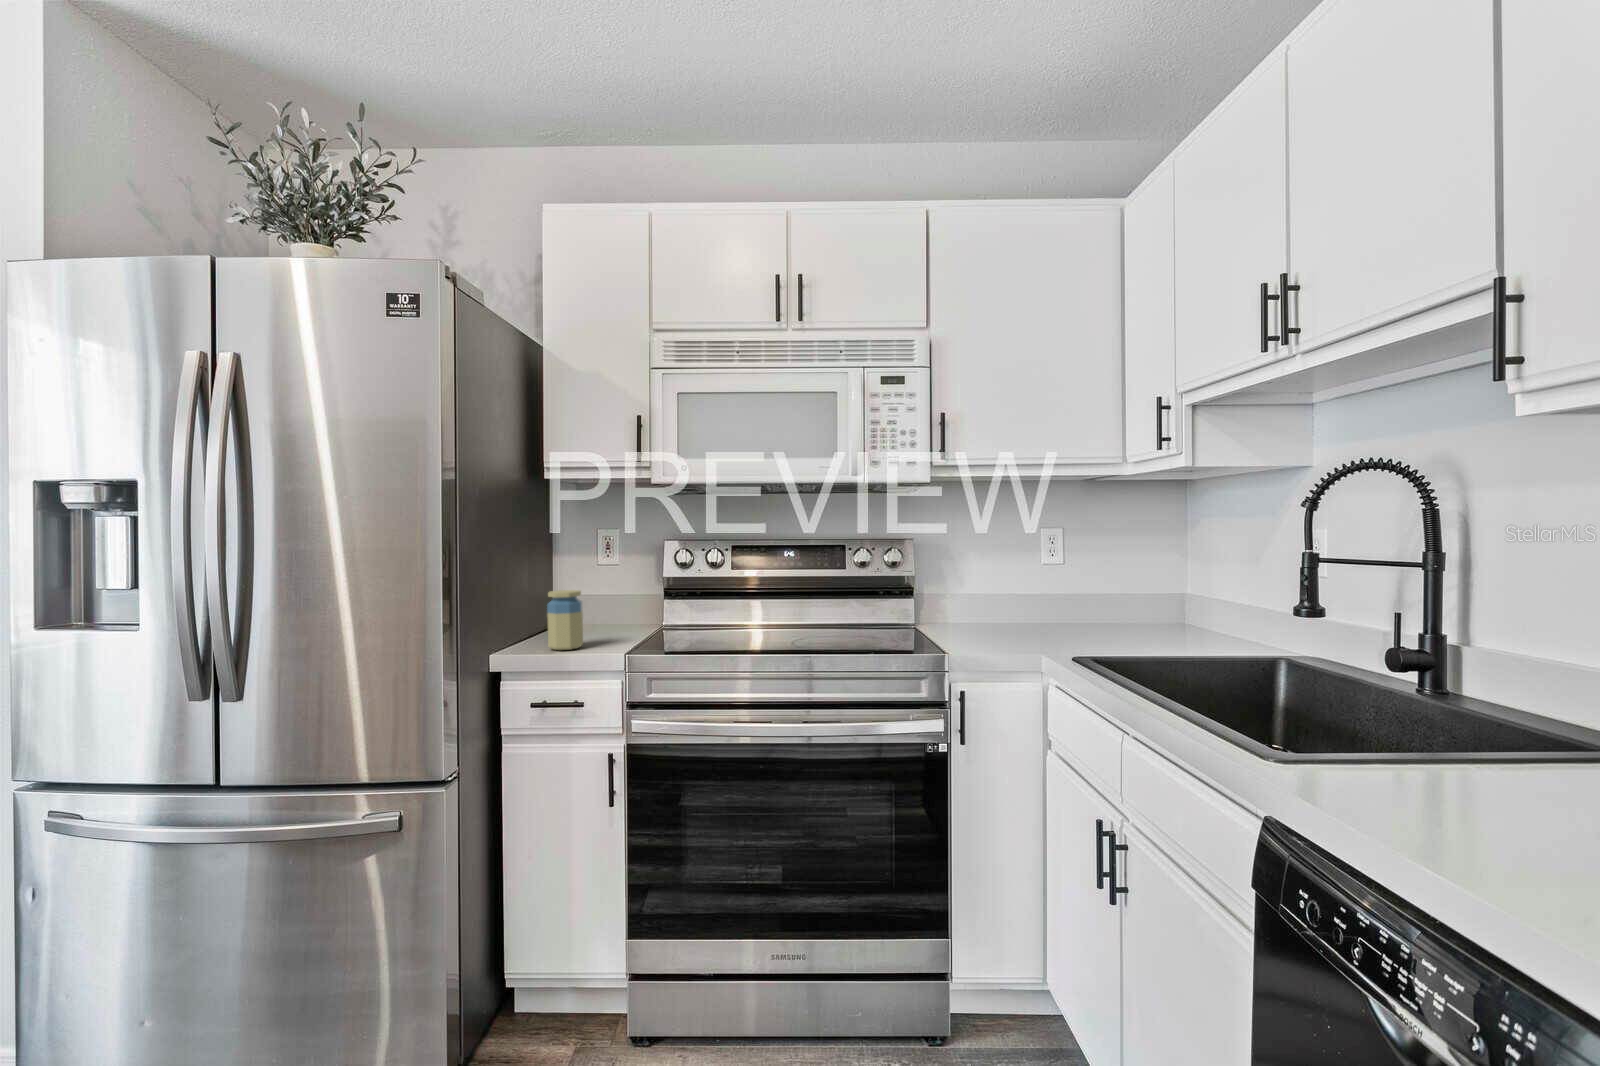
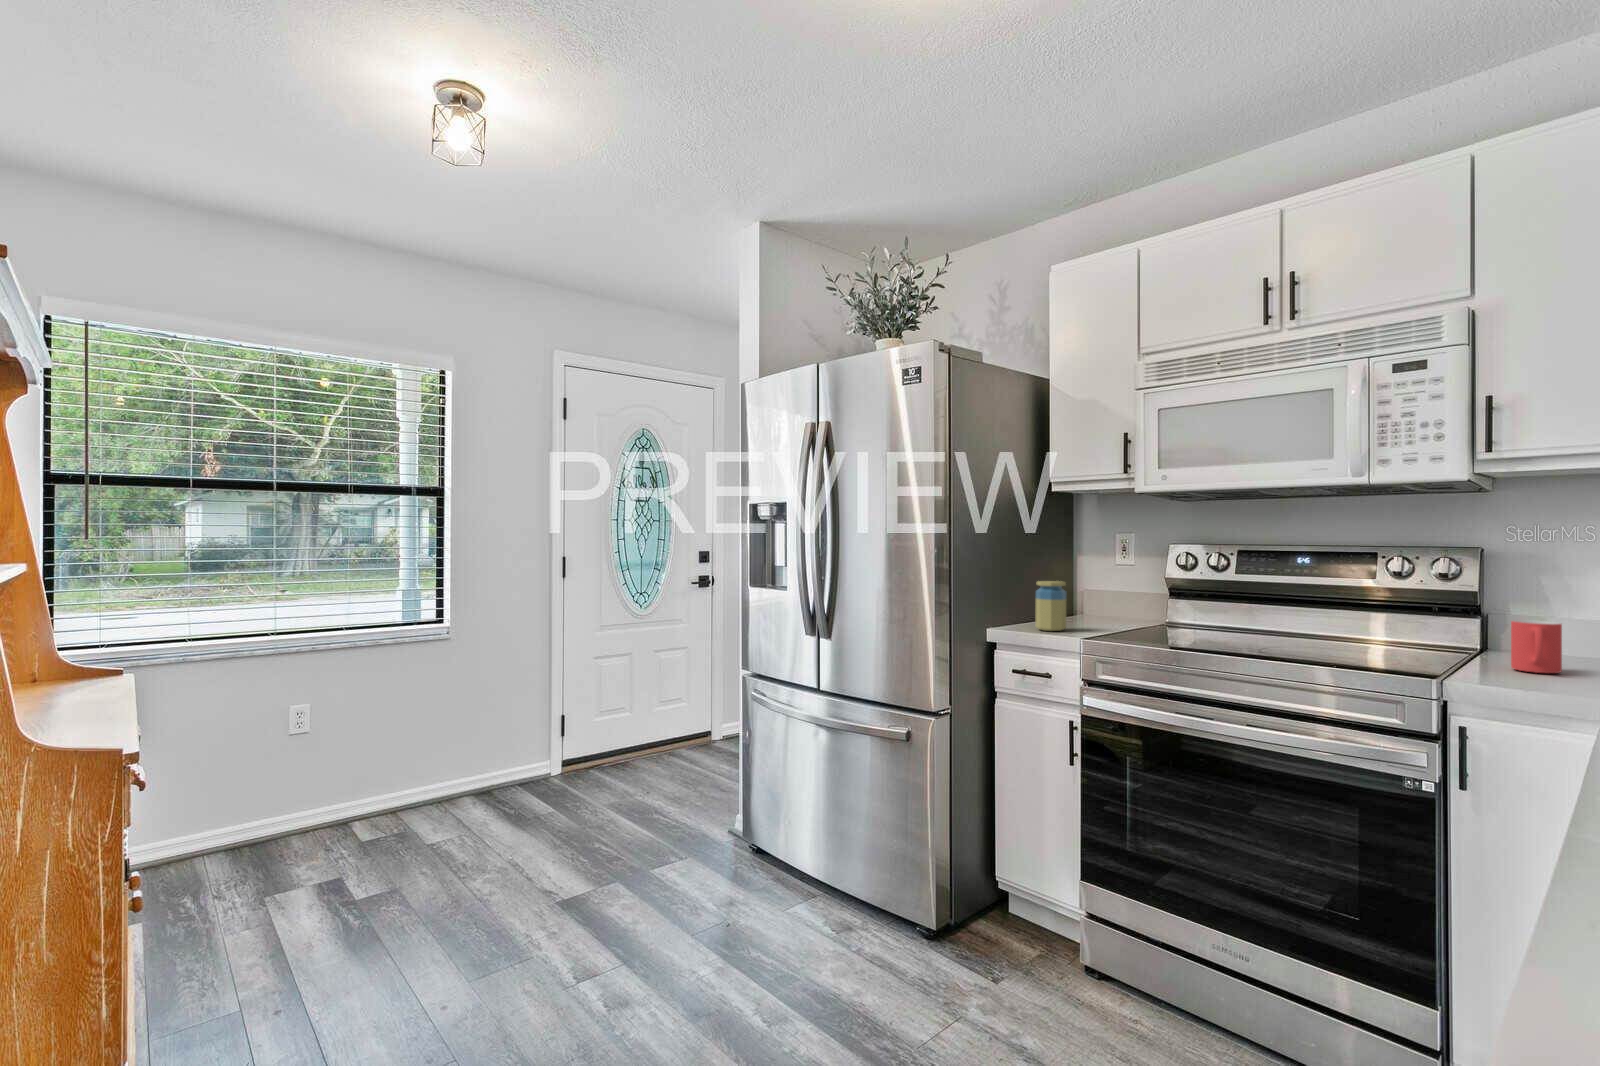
mug: none [963,595,994,637] -> present [1511,620,1562,673]

